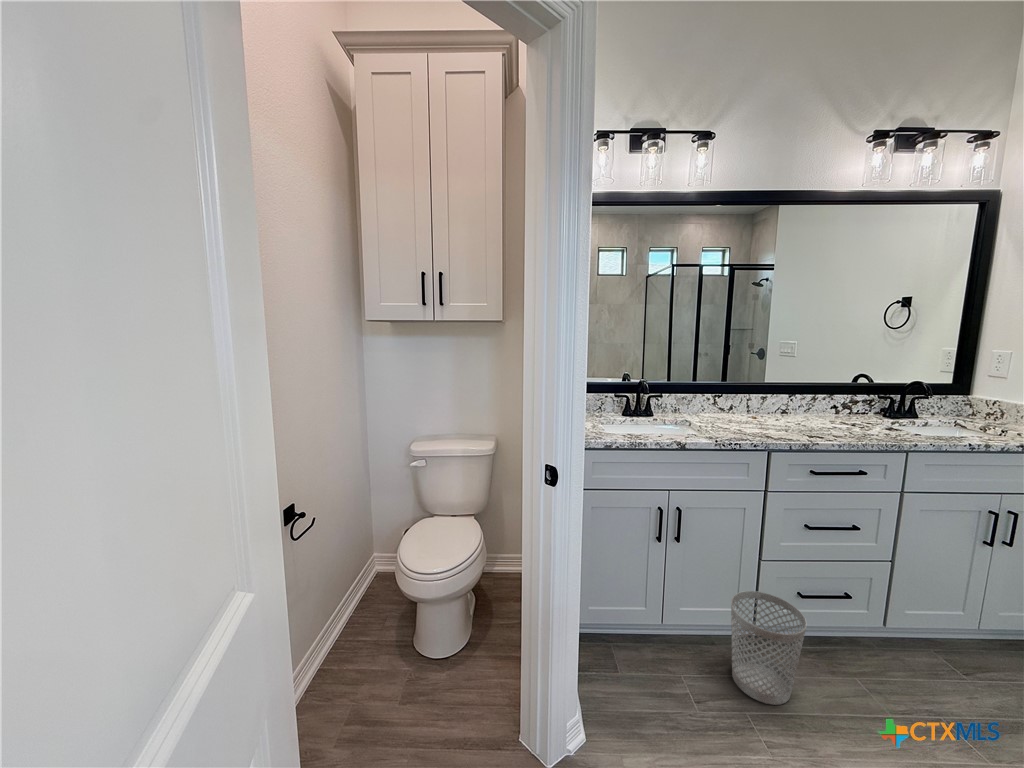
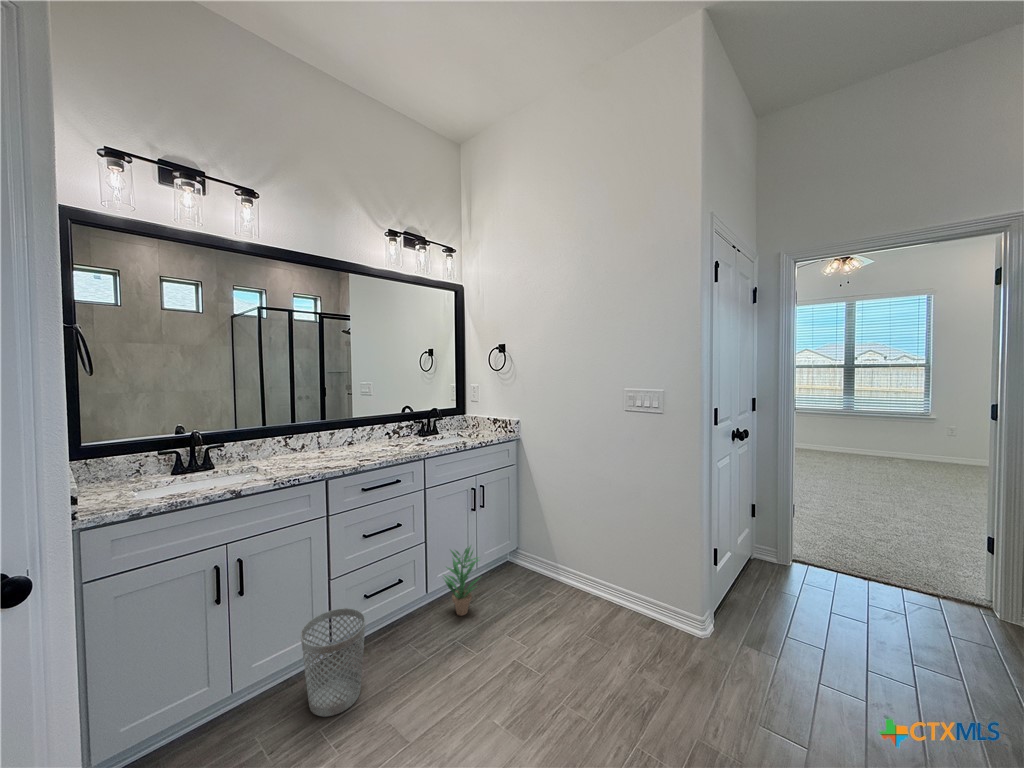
potted plant: none [911,582,997,682] -> present [444,546,480,616]

